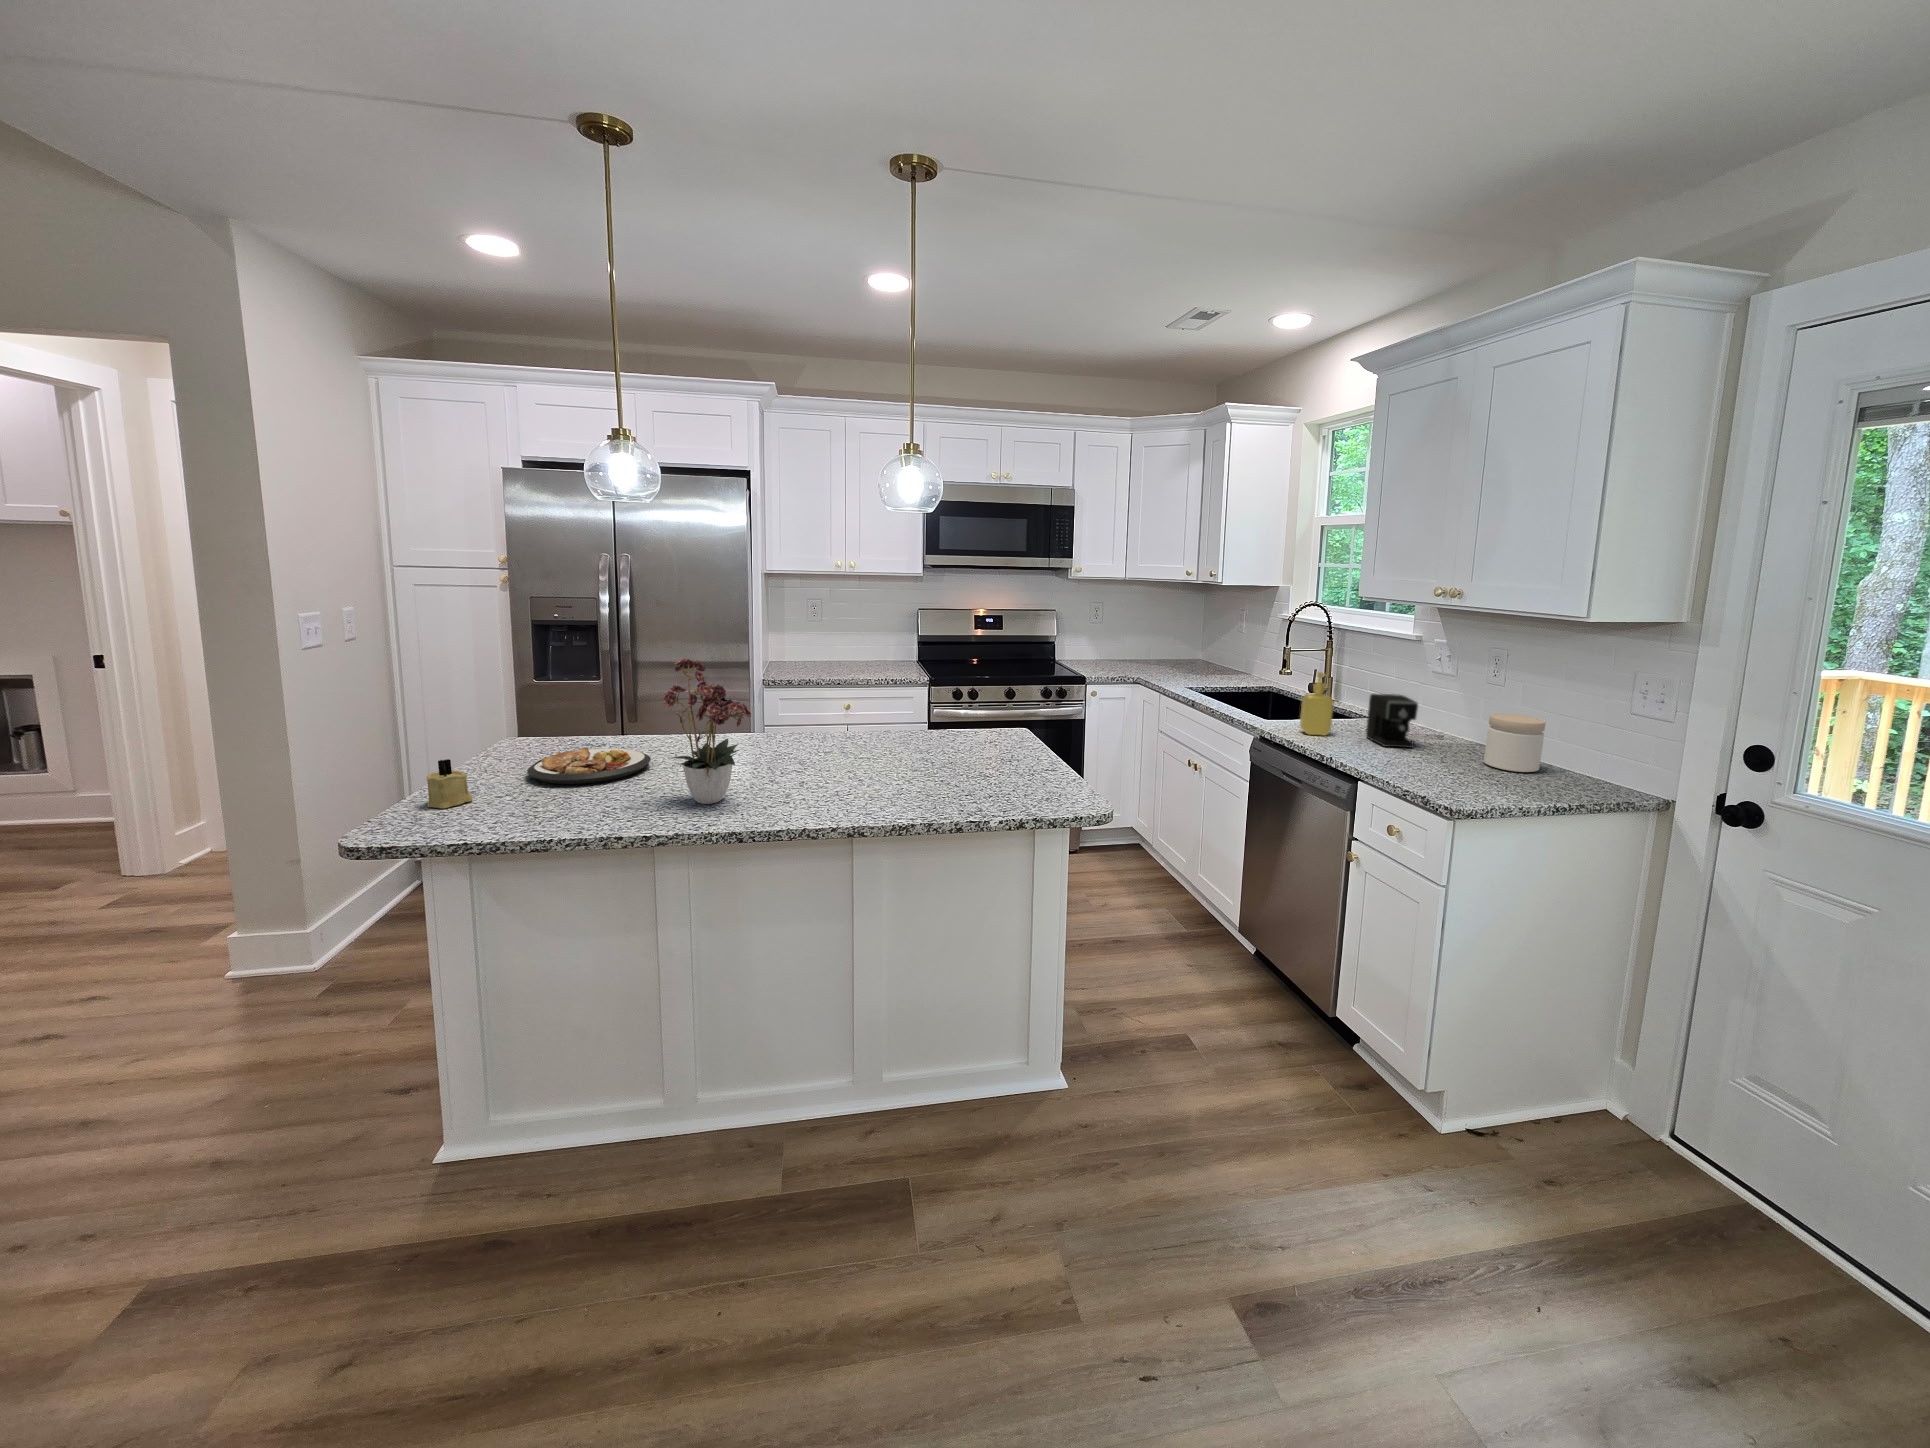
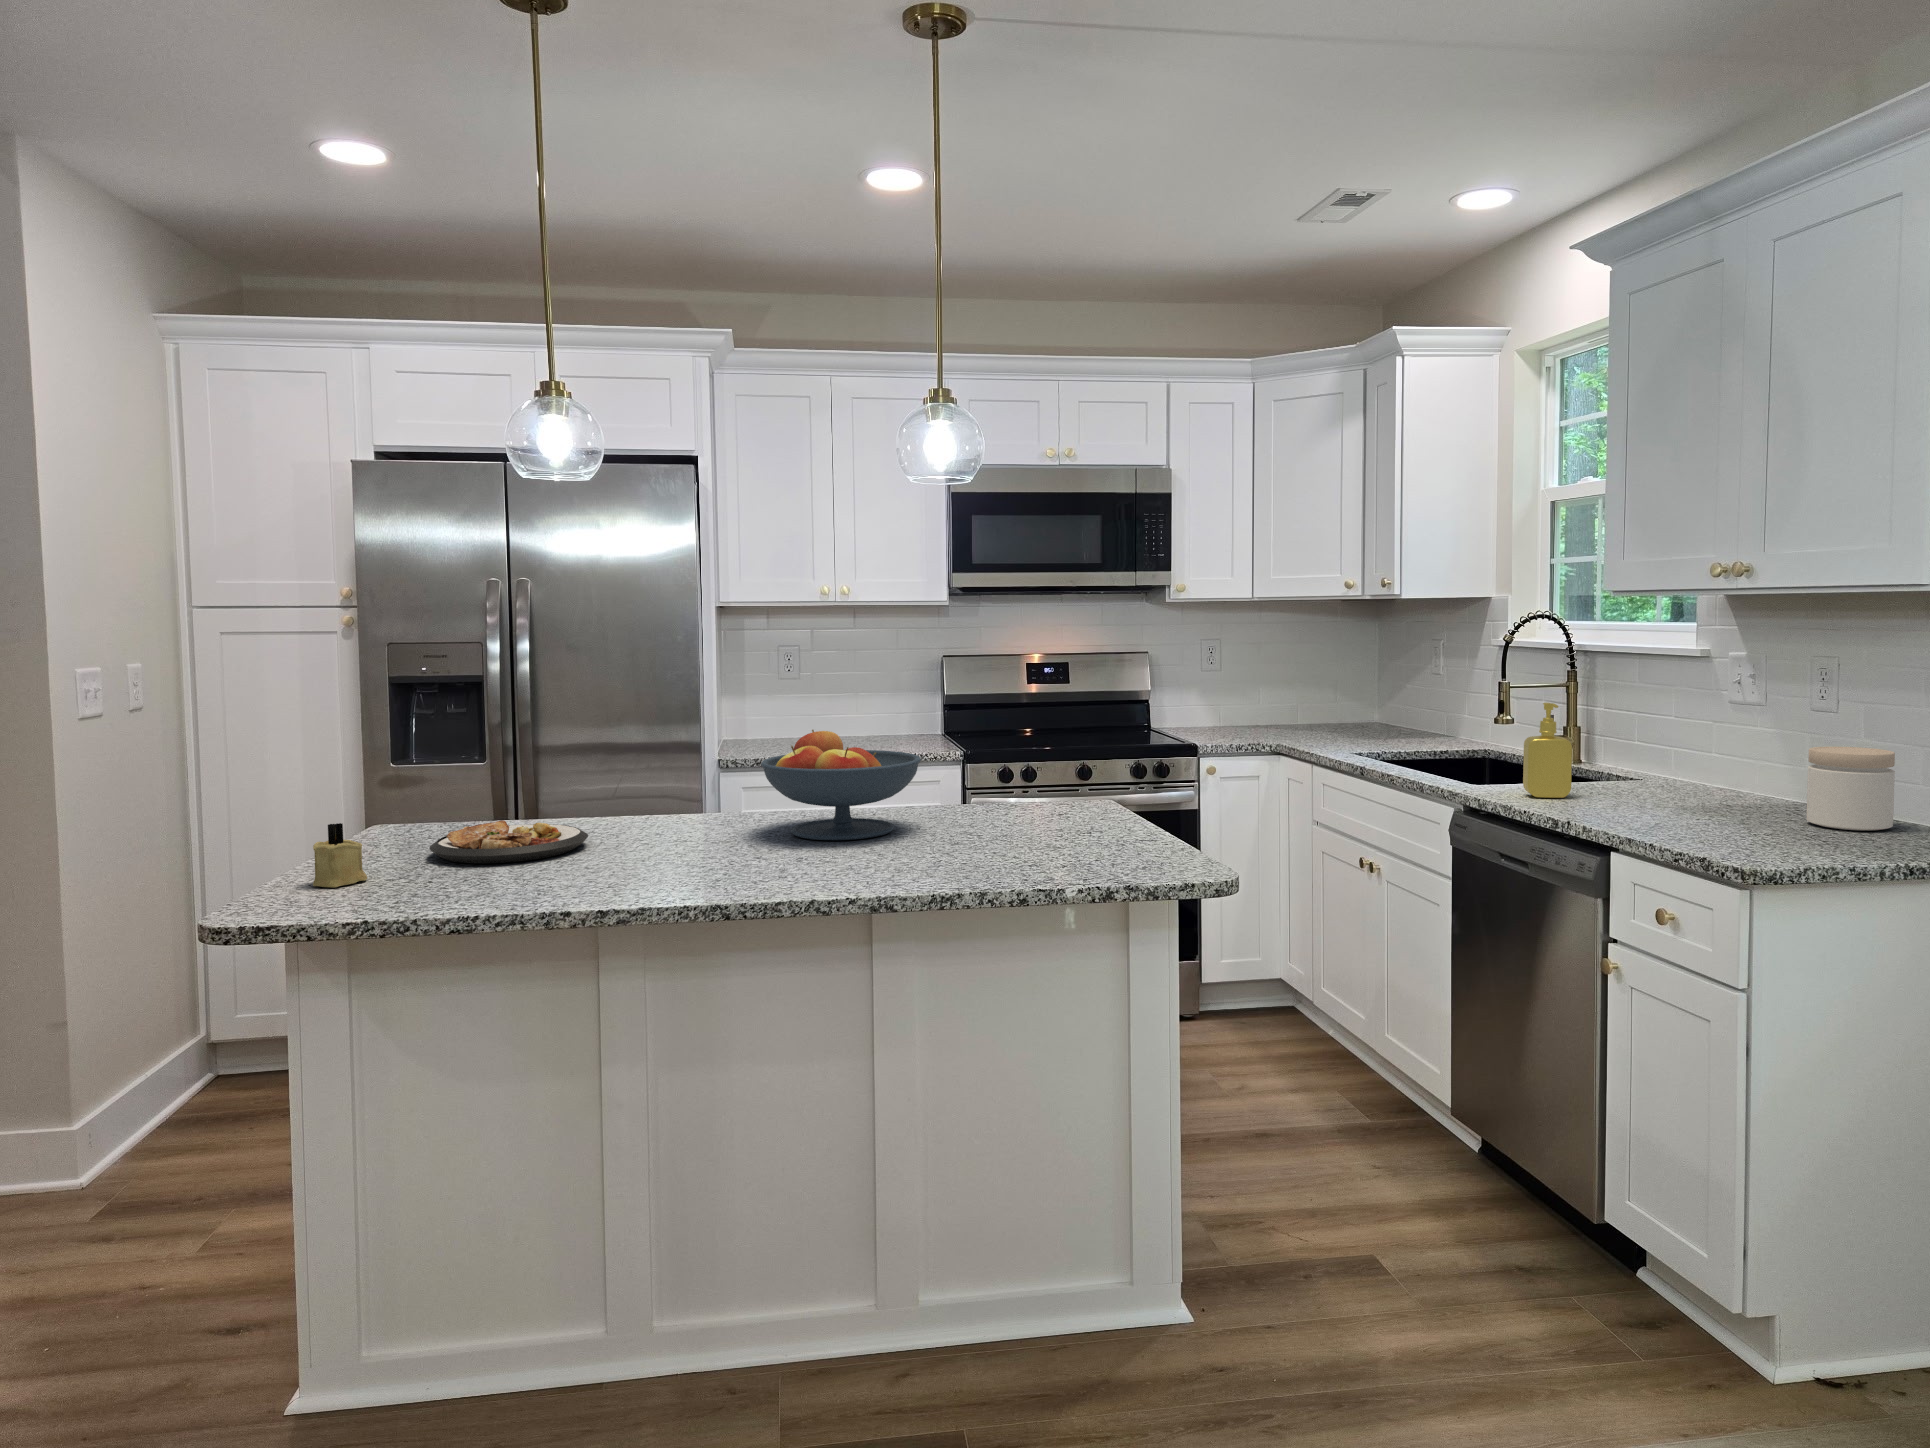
flower arrangement: present [663,658,751,804] -> none [609,671,744,879]
fruit bowl: none [779,683,894,766] -> present [761,730,921,840]
coffee maker: present [1366,694,1443,748] -> none [1626,732,1750,808]

